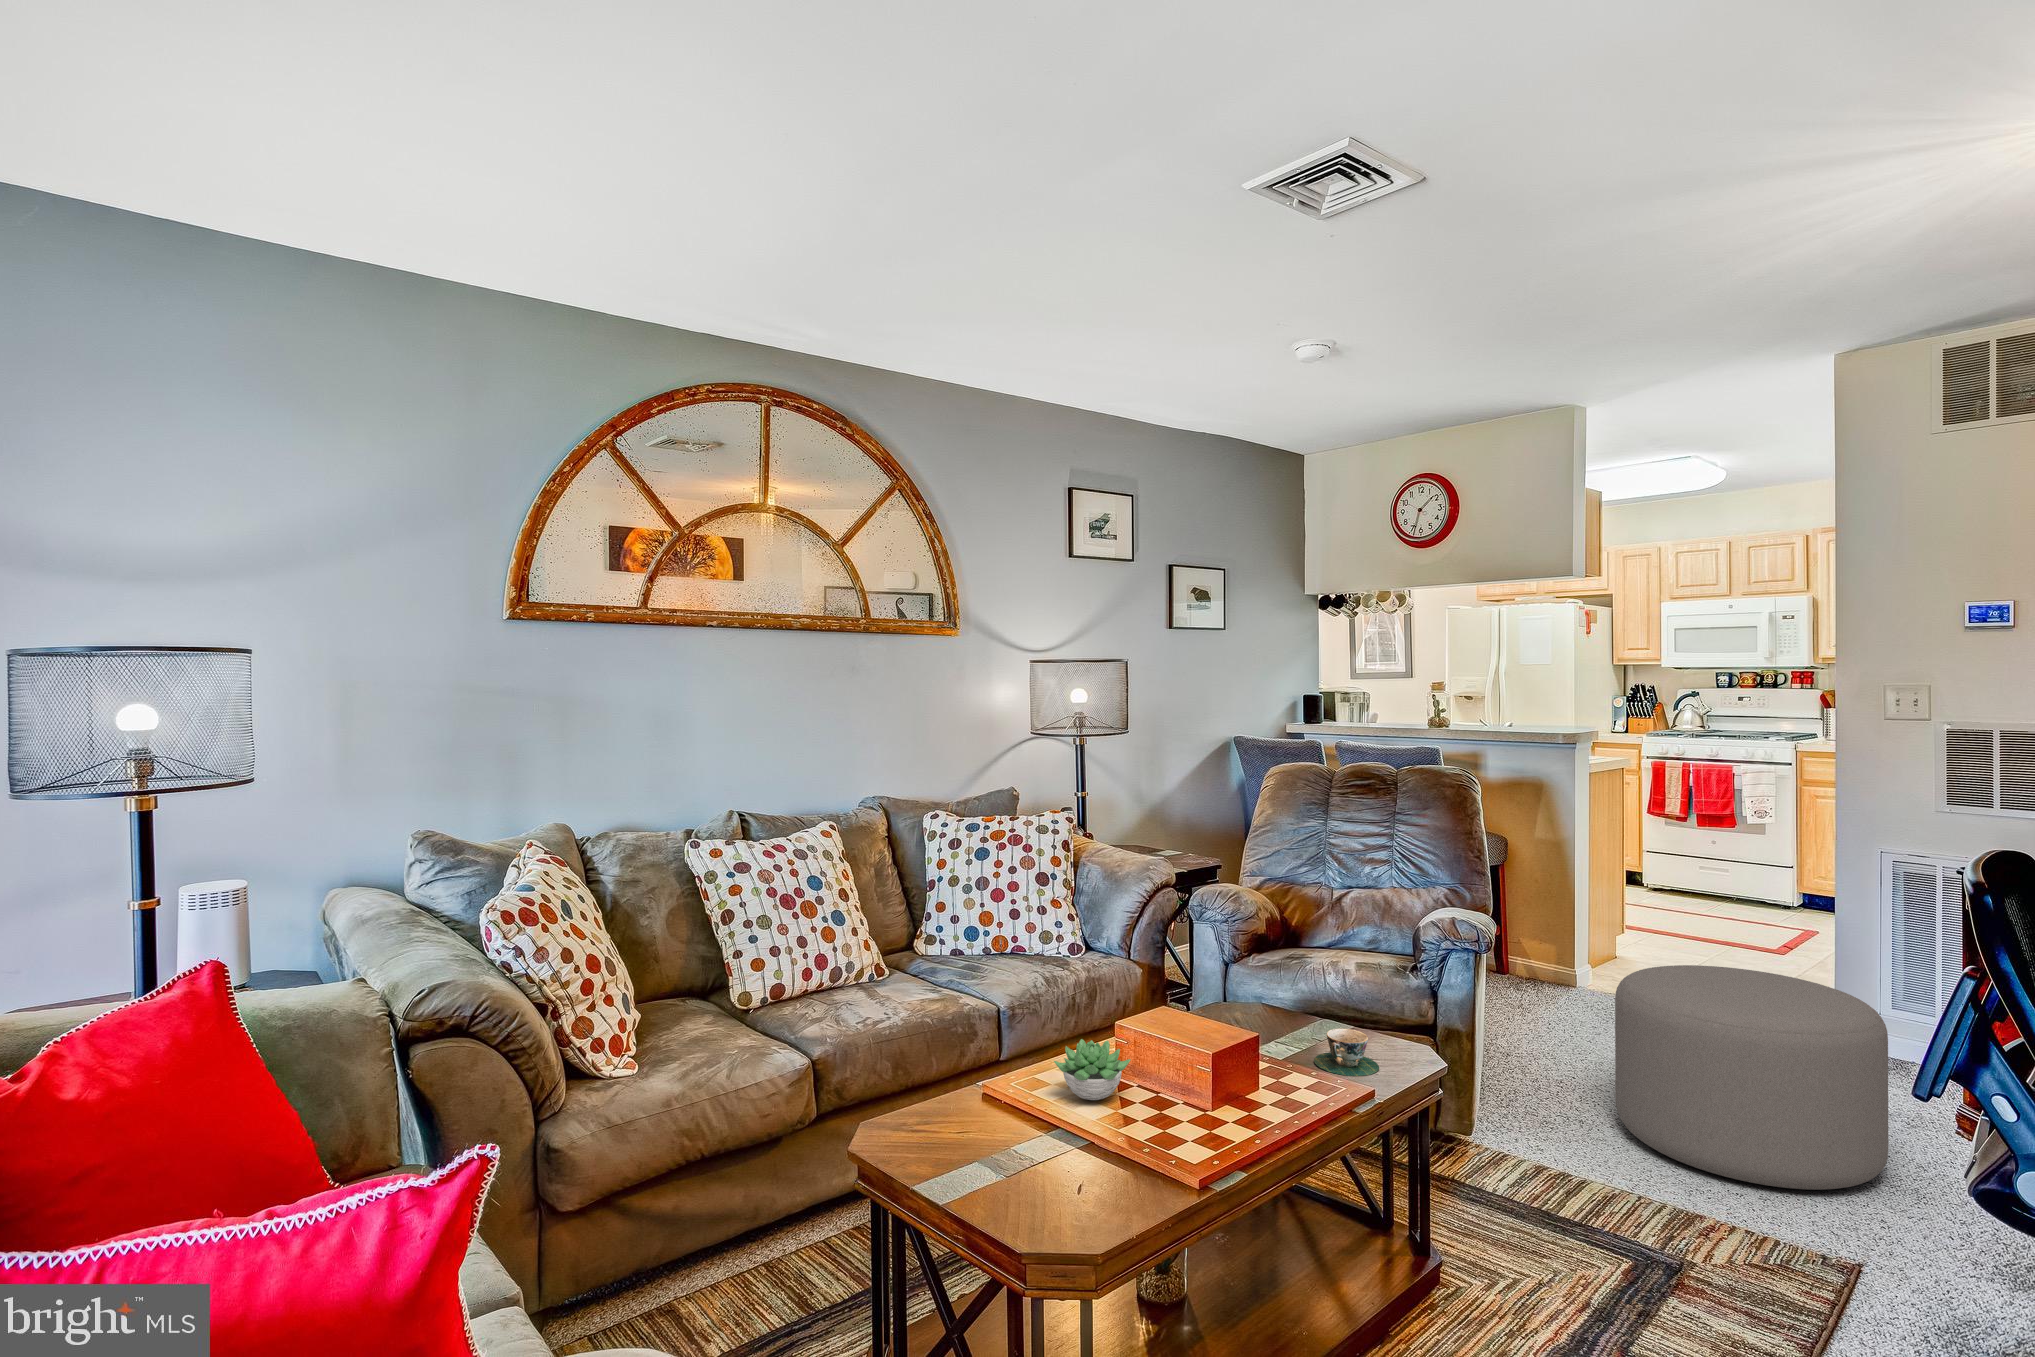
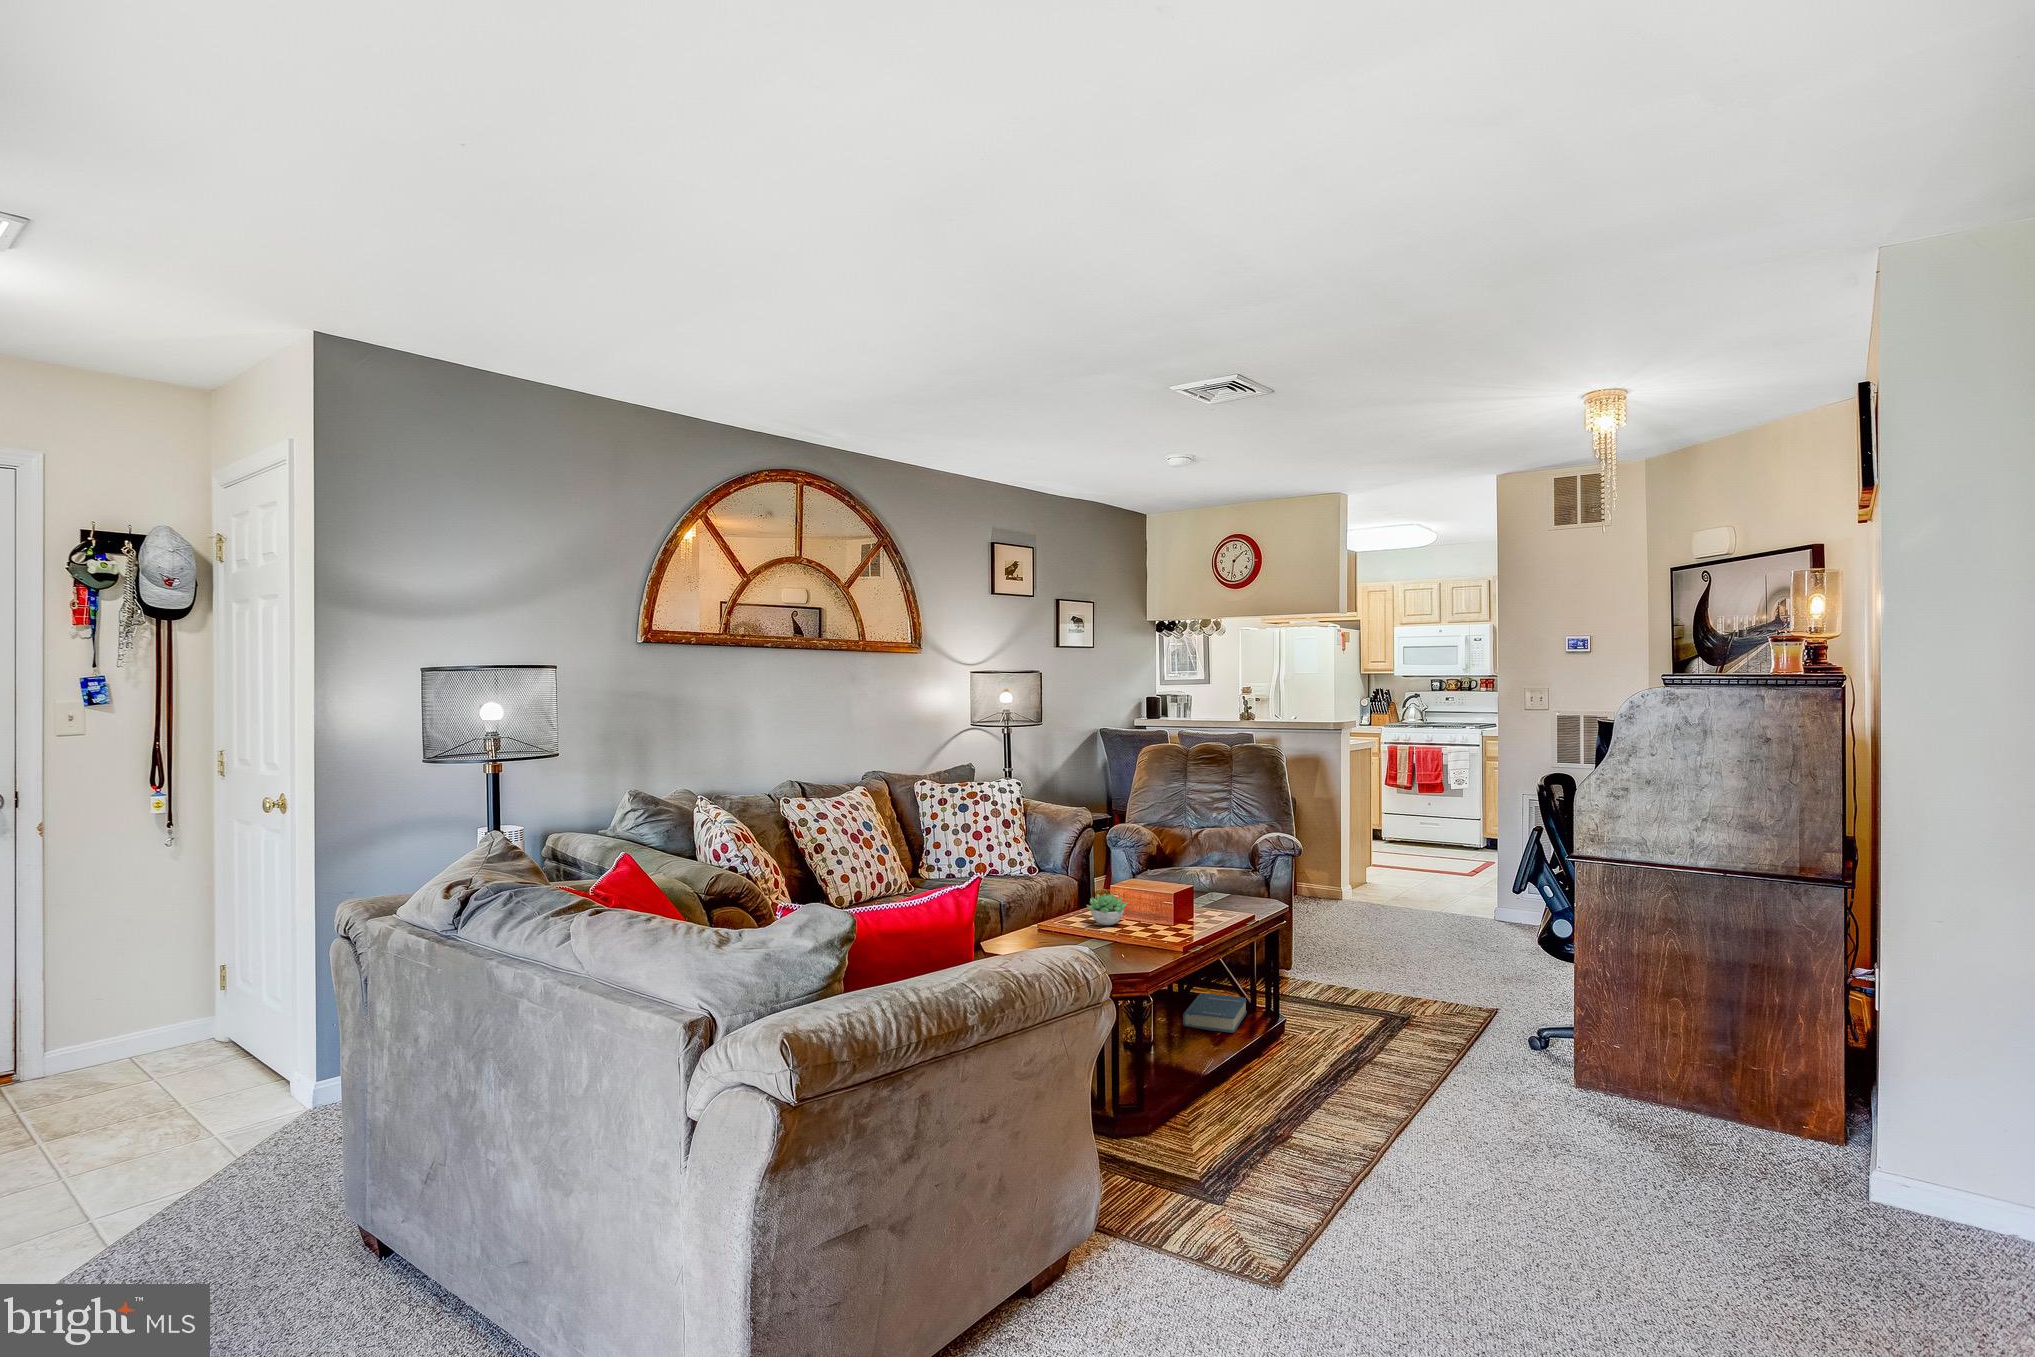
ottoman: present [1615,965,1888,1190] -> none [1371,865,1516,983]
teacup: present [1314,1028,1379,1076] -> none [1216,889,1253,913]
hardback book: none [1239,1203,1367,1311] -> present [1183,993,1247,1033]

